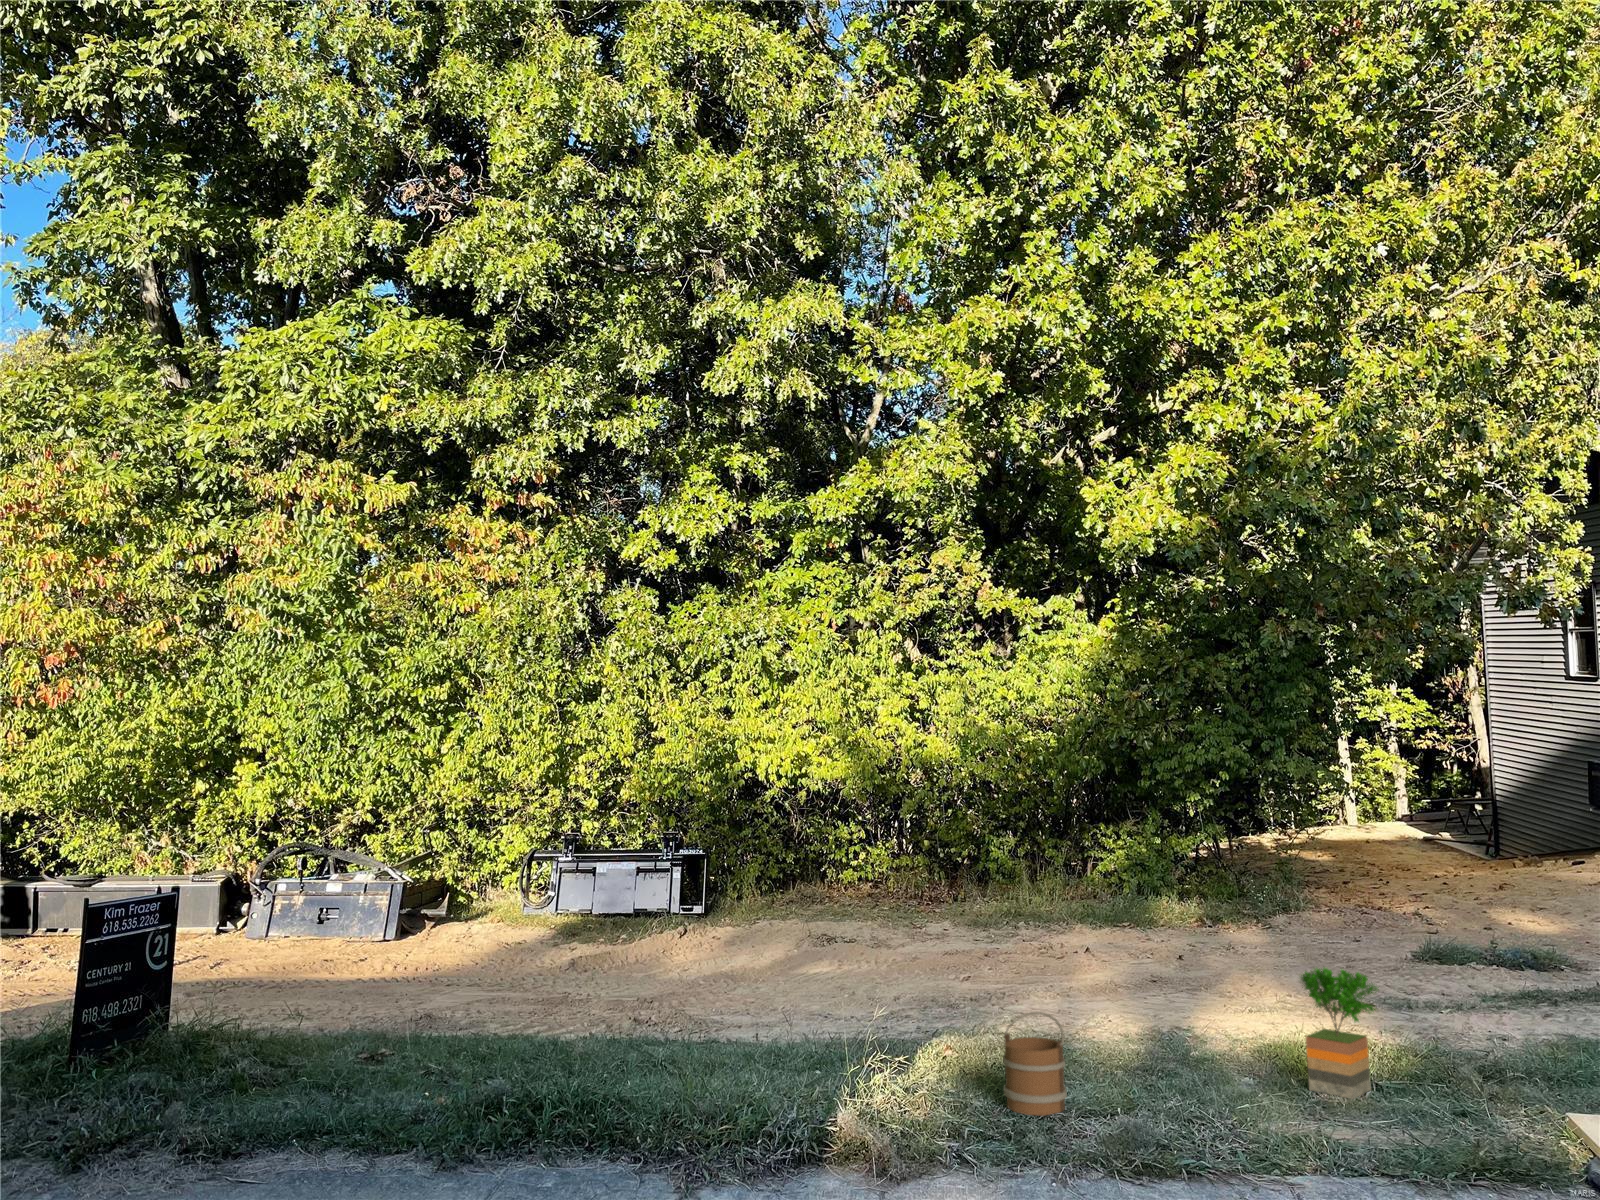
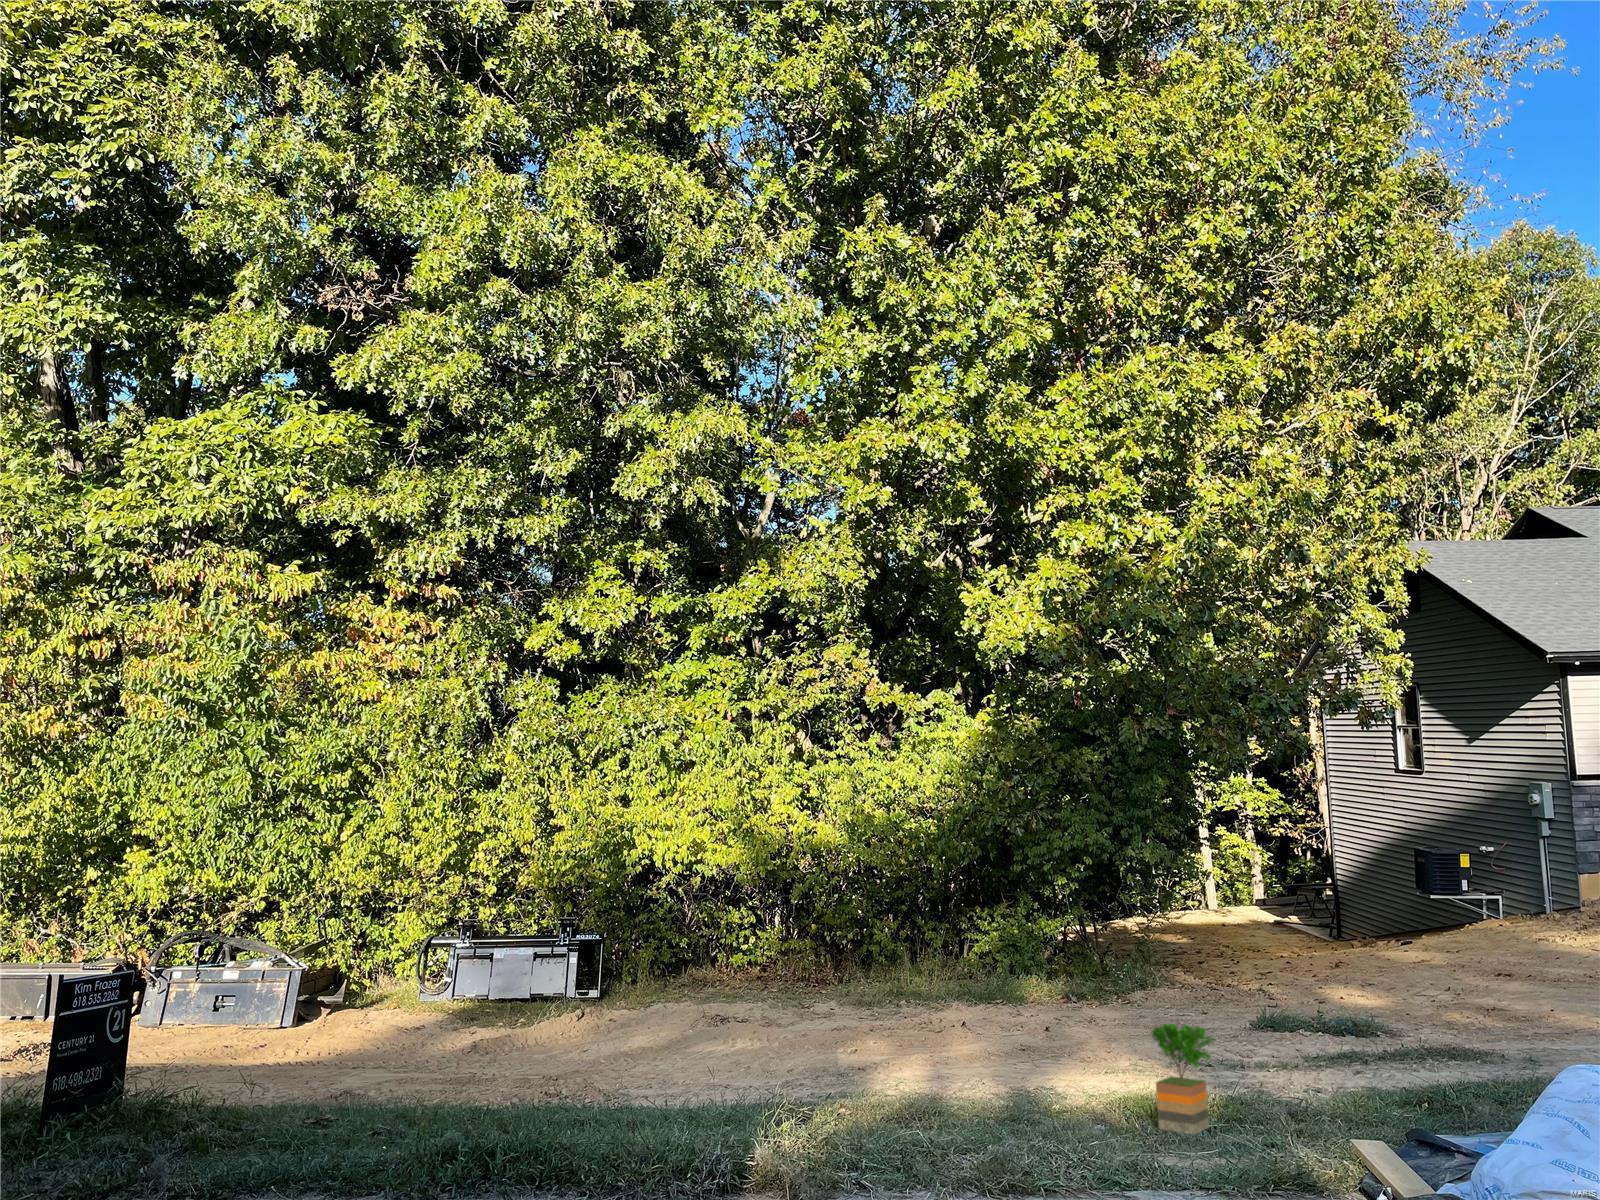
bucket: present [1003,1012,1067,1115] -> none [903,1065,957,1154]

